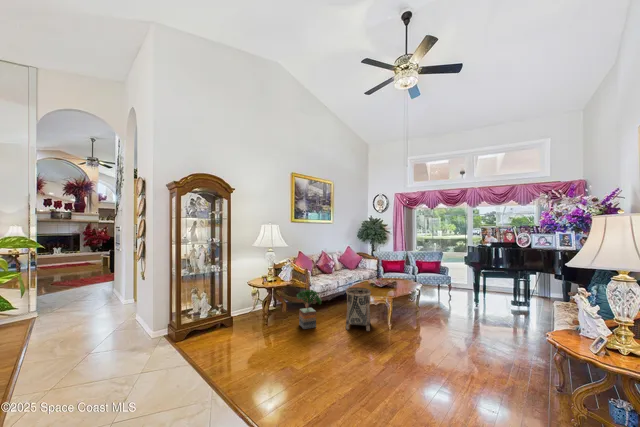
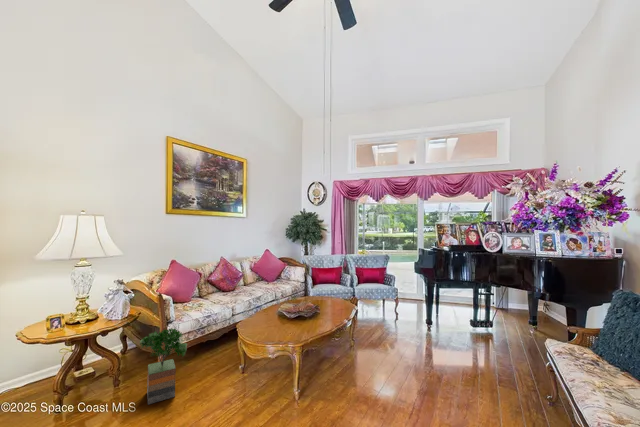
basket: present [346,287,371,331] -> none [227,320,275,399]

